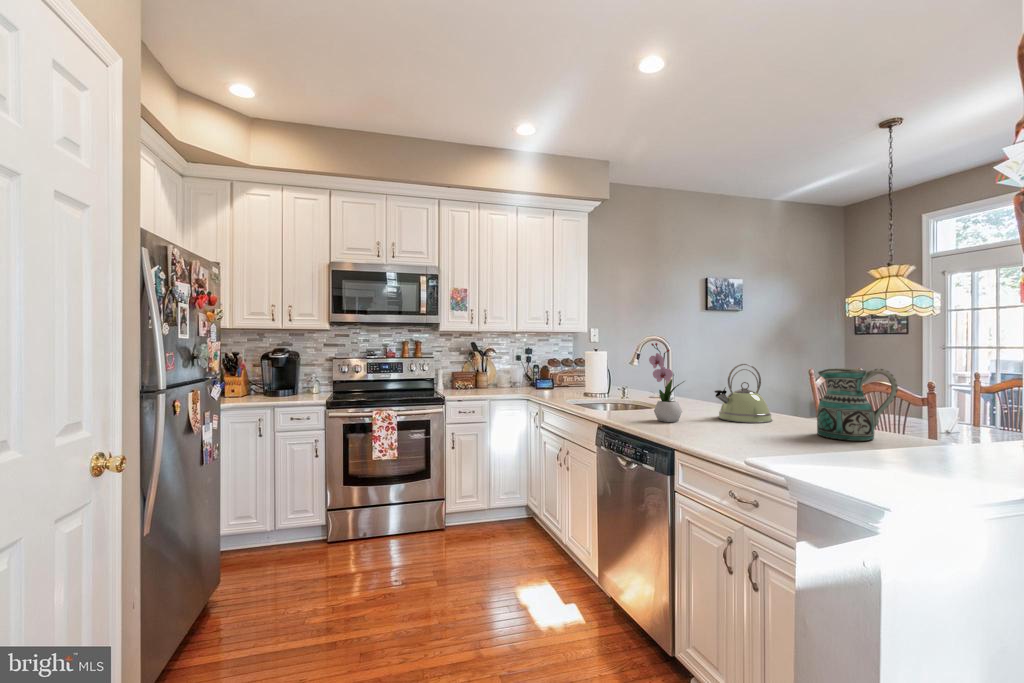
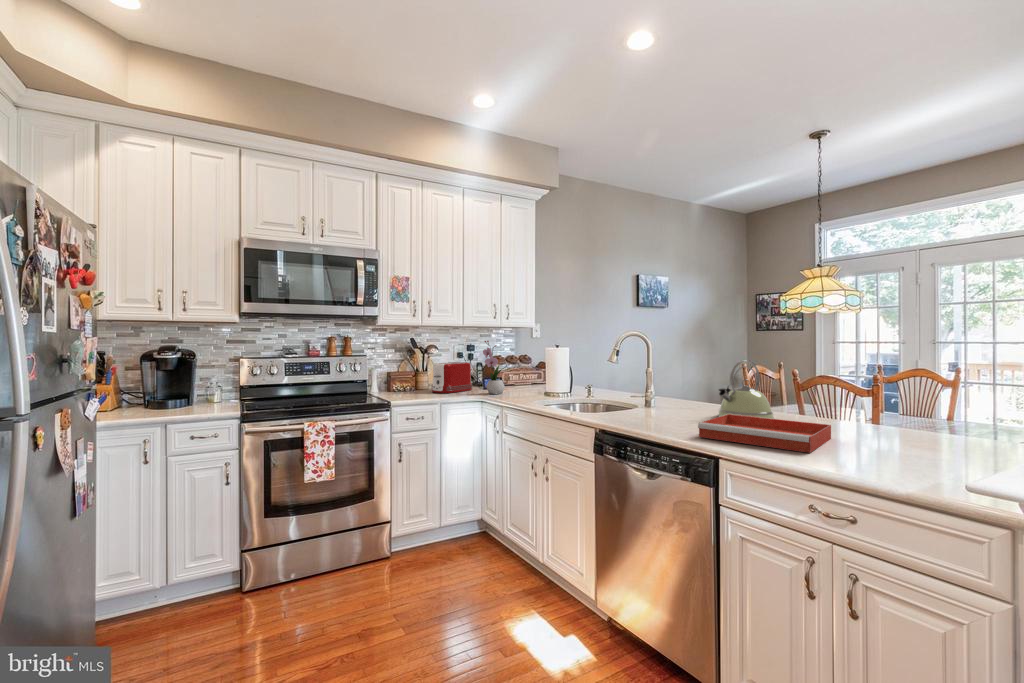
flower arrangement: present [649,343,684,422] -> present [483,341,505,394]
toaster: none [489,364,526,391] -> present [432,362,472,393]
ceramic pitcher: present [817,368,898,441] -> none [840,364,923,438]
tray: none [667,414,797,448] -> present [698,414,831,453]

